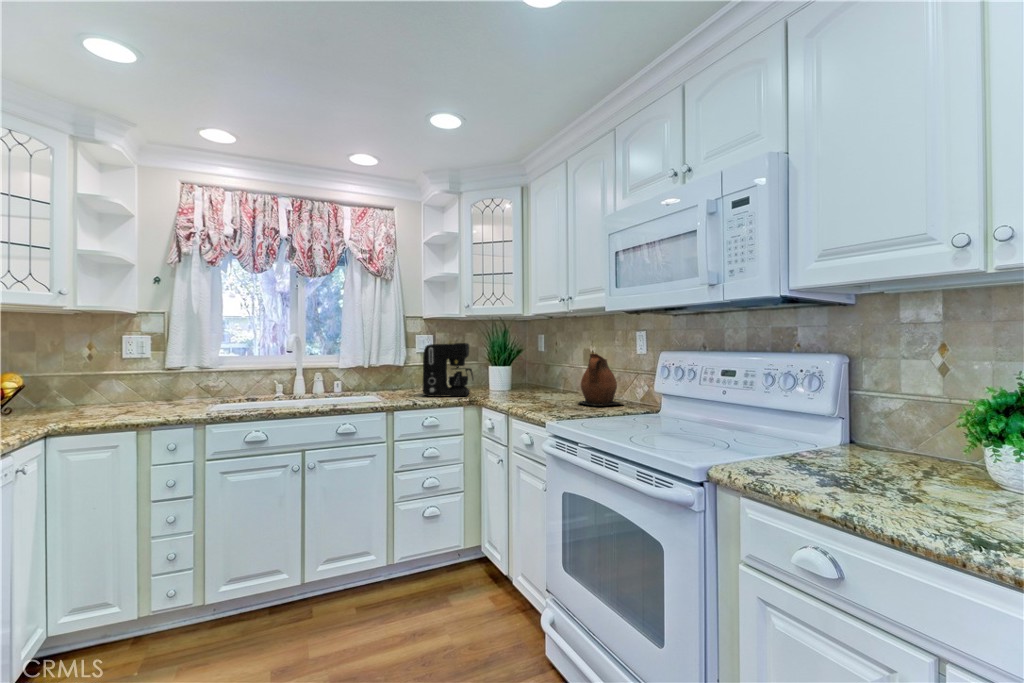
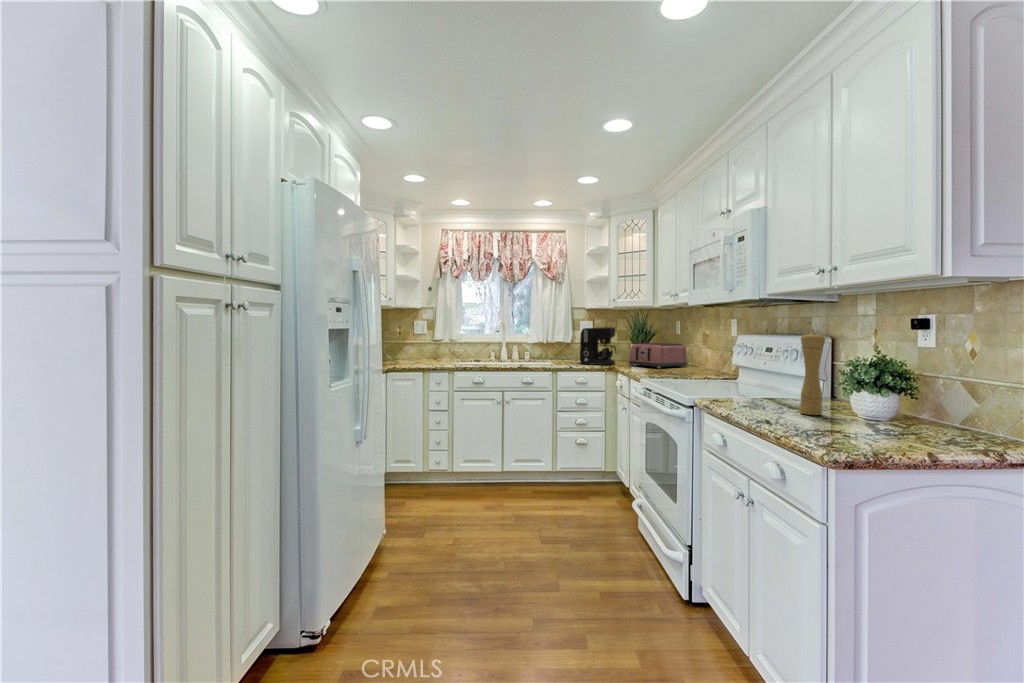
pepper mill: none [930,348,981,501] -> present [800,333,825,415]
ceramic pitcher: present [579,354,623,405] -> none [682,336,719,374]
toaster: none [492,363,564,398] -> present [629,343,687,368]

